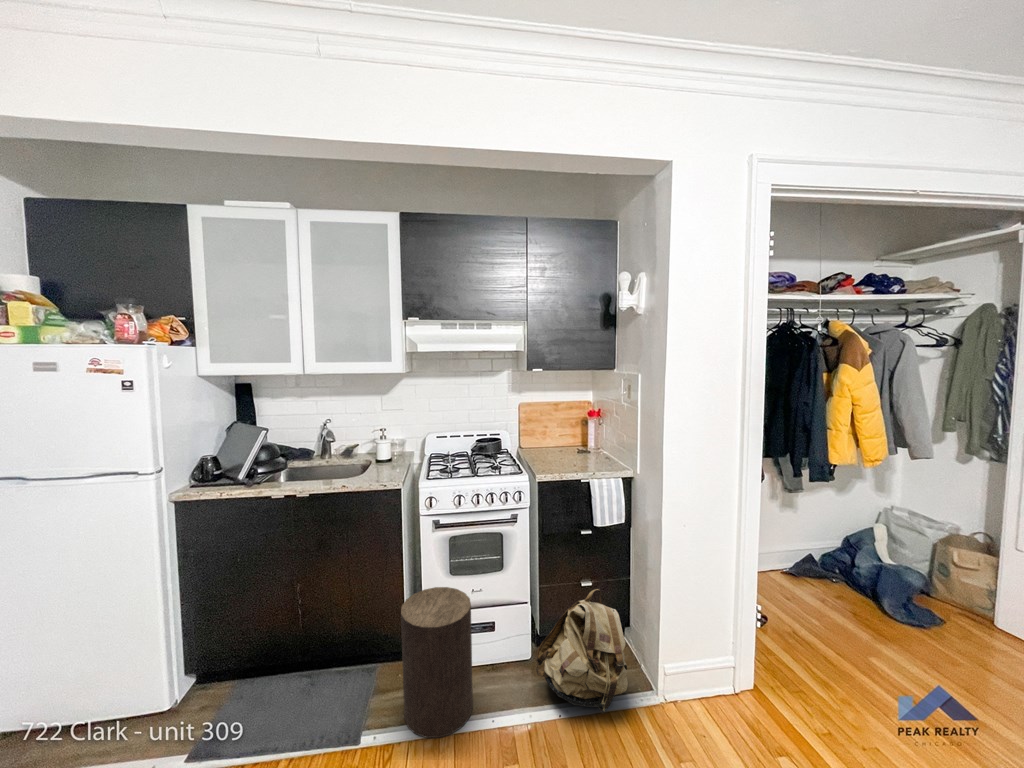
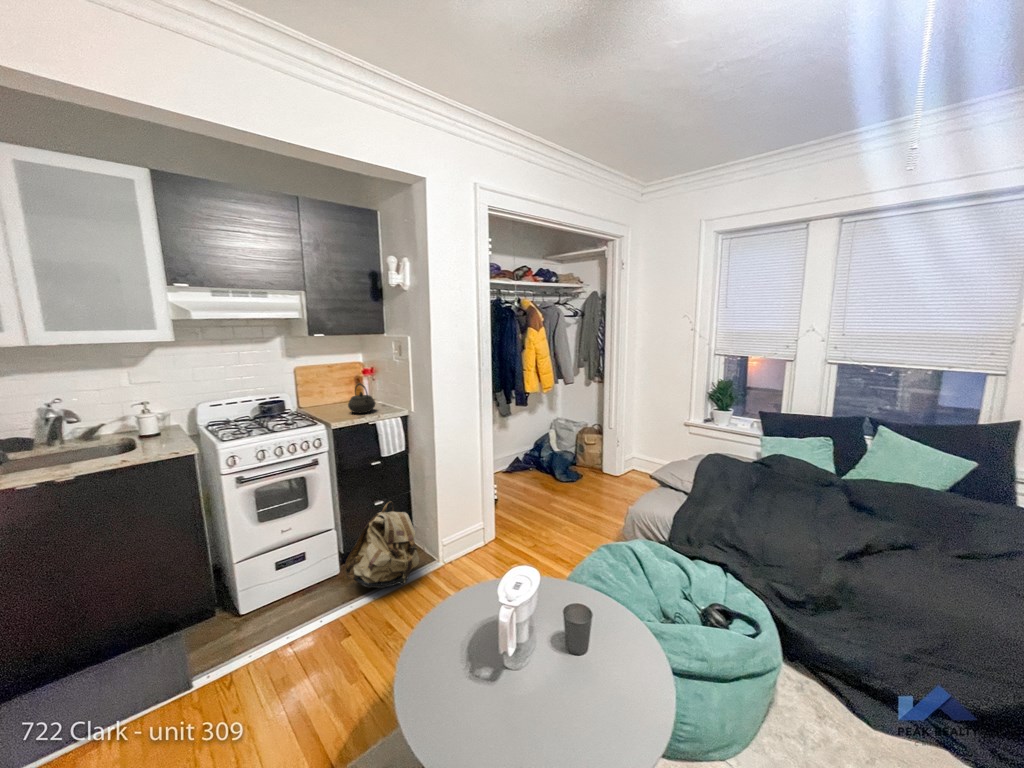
kettle: none [562,428,594,466] -> present [348,383,375,413]
stool: present [401,587,473,738] -> none [209,534,294,665]

